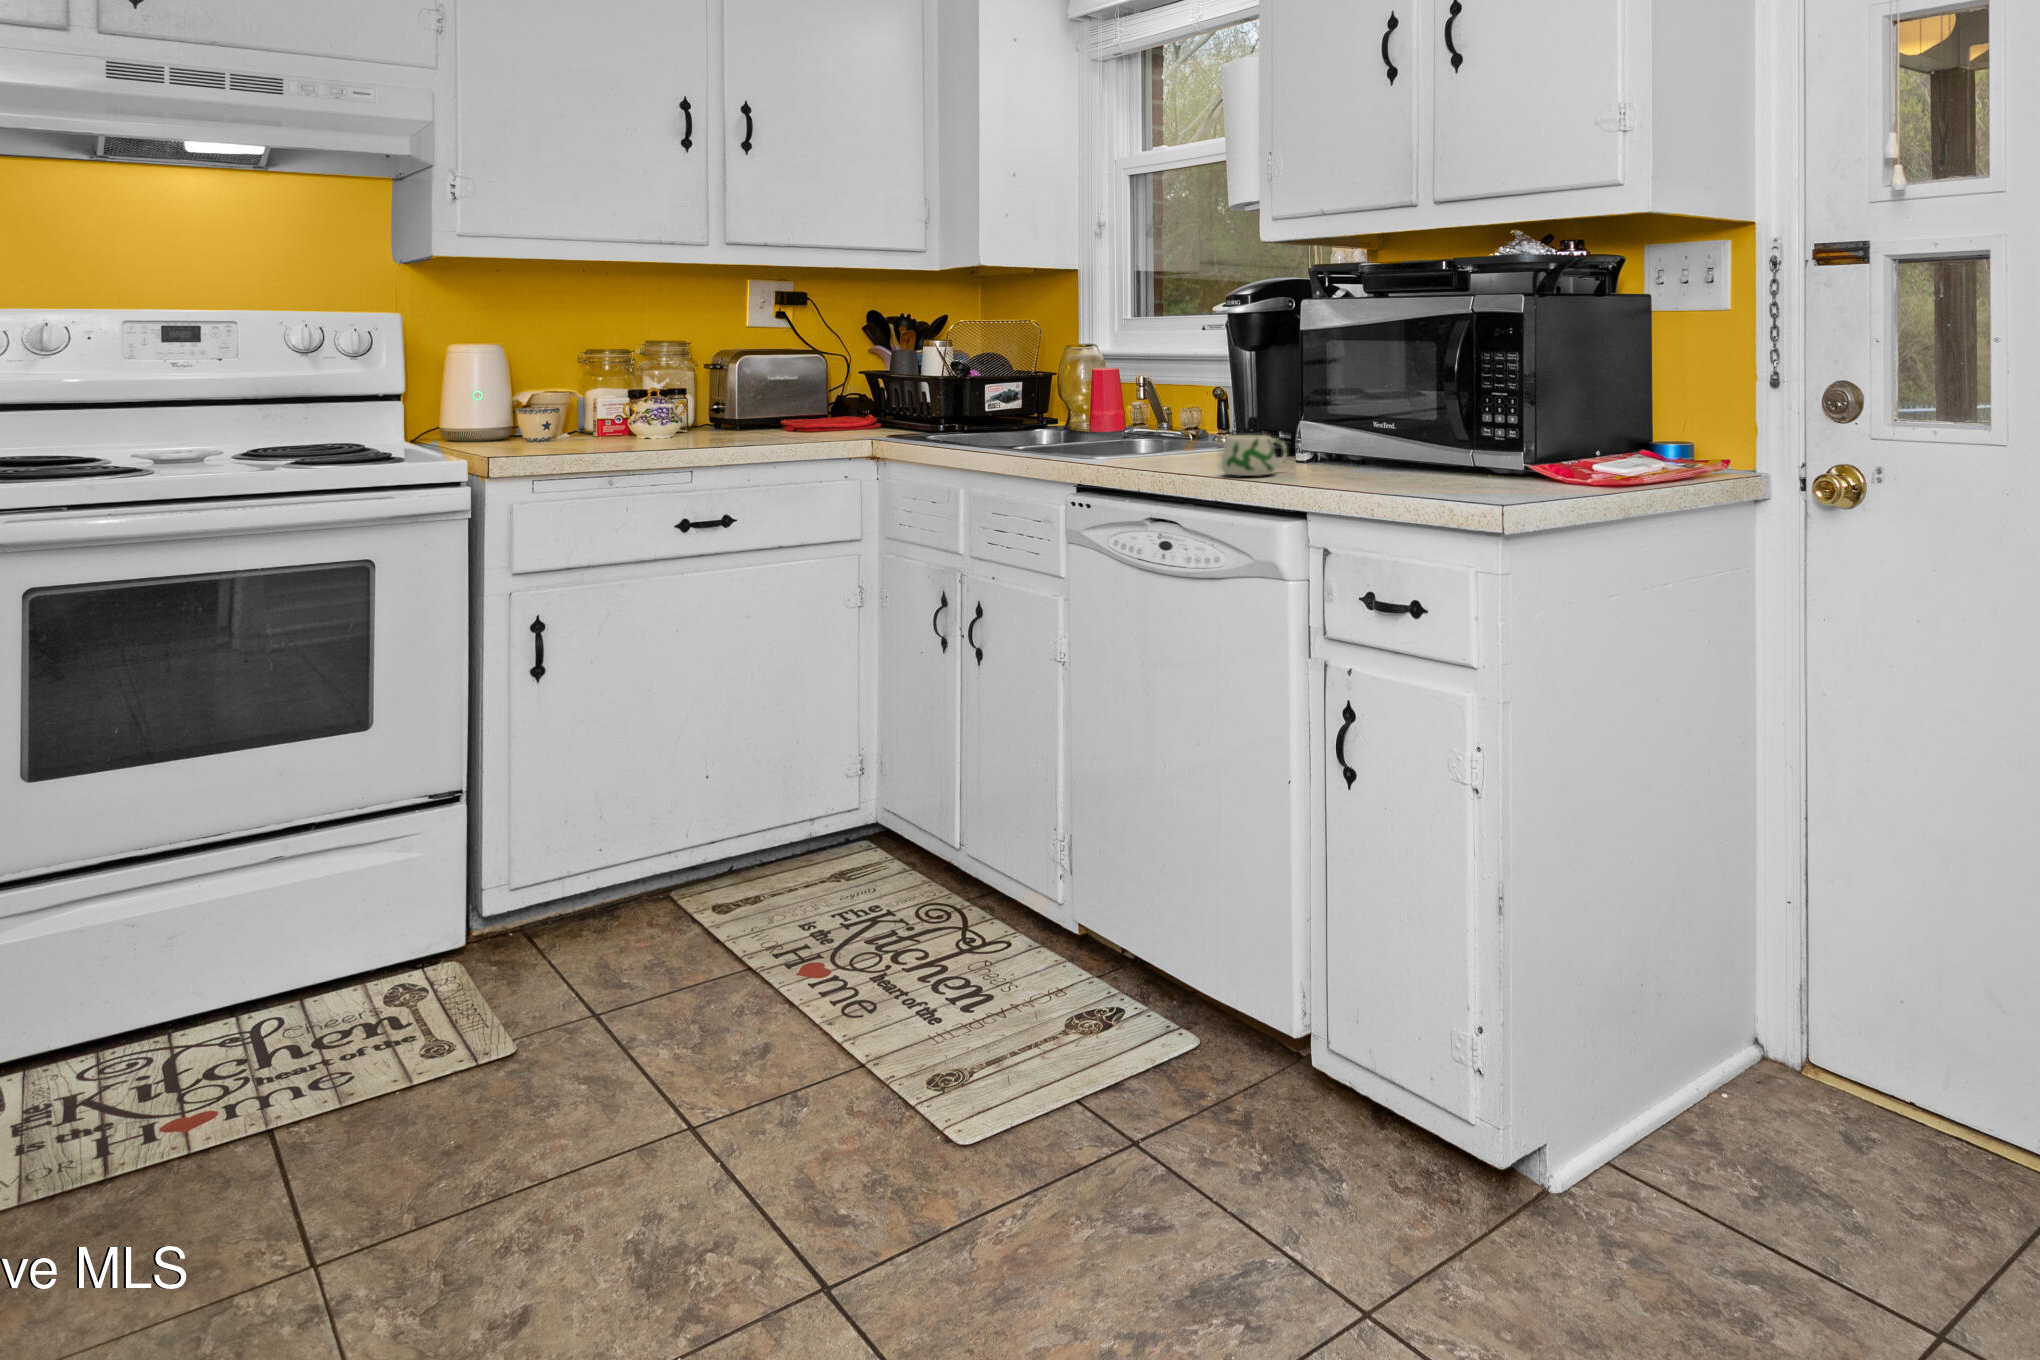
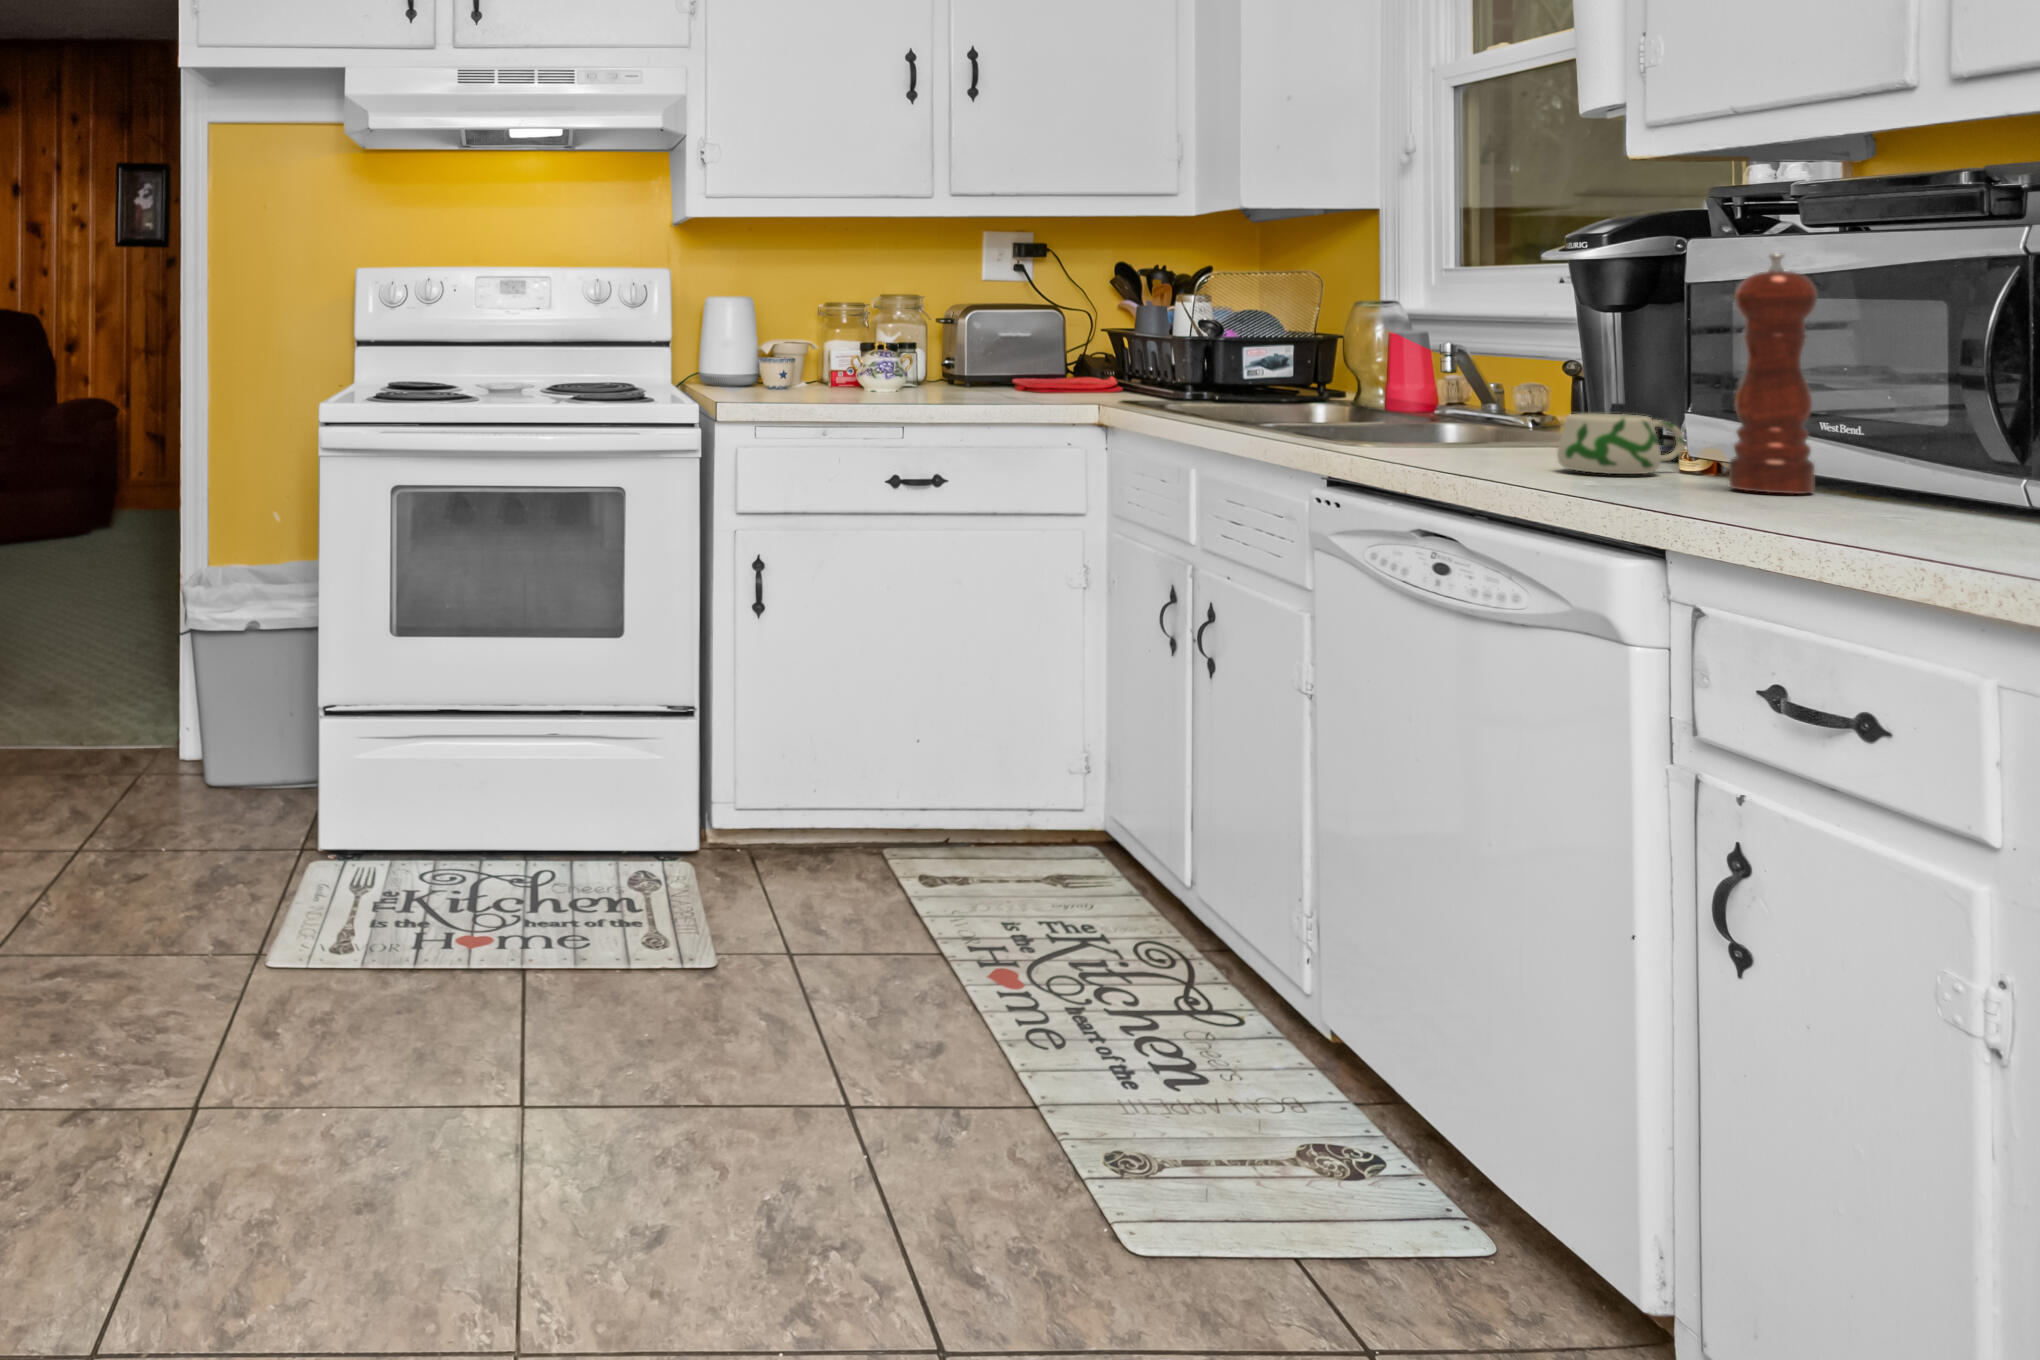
pepper mill: none [1313,331,1353,482] -> present [1729,254,1817,494]

